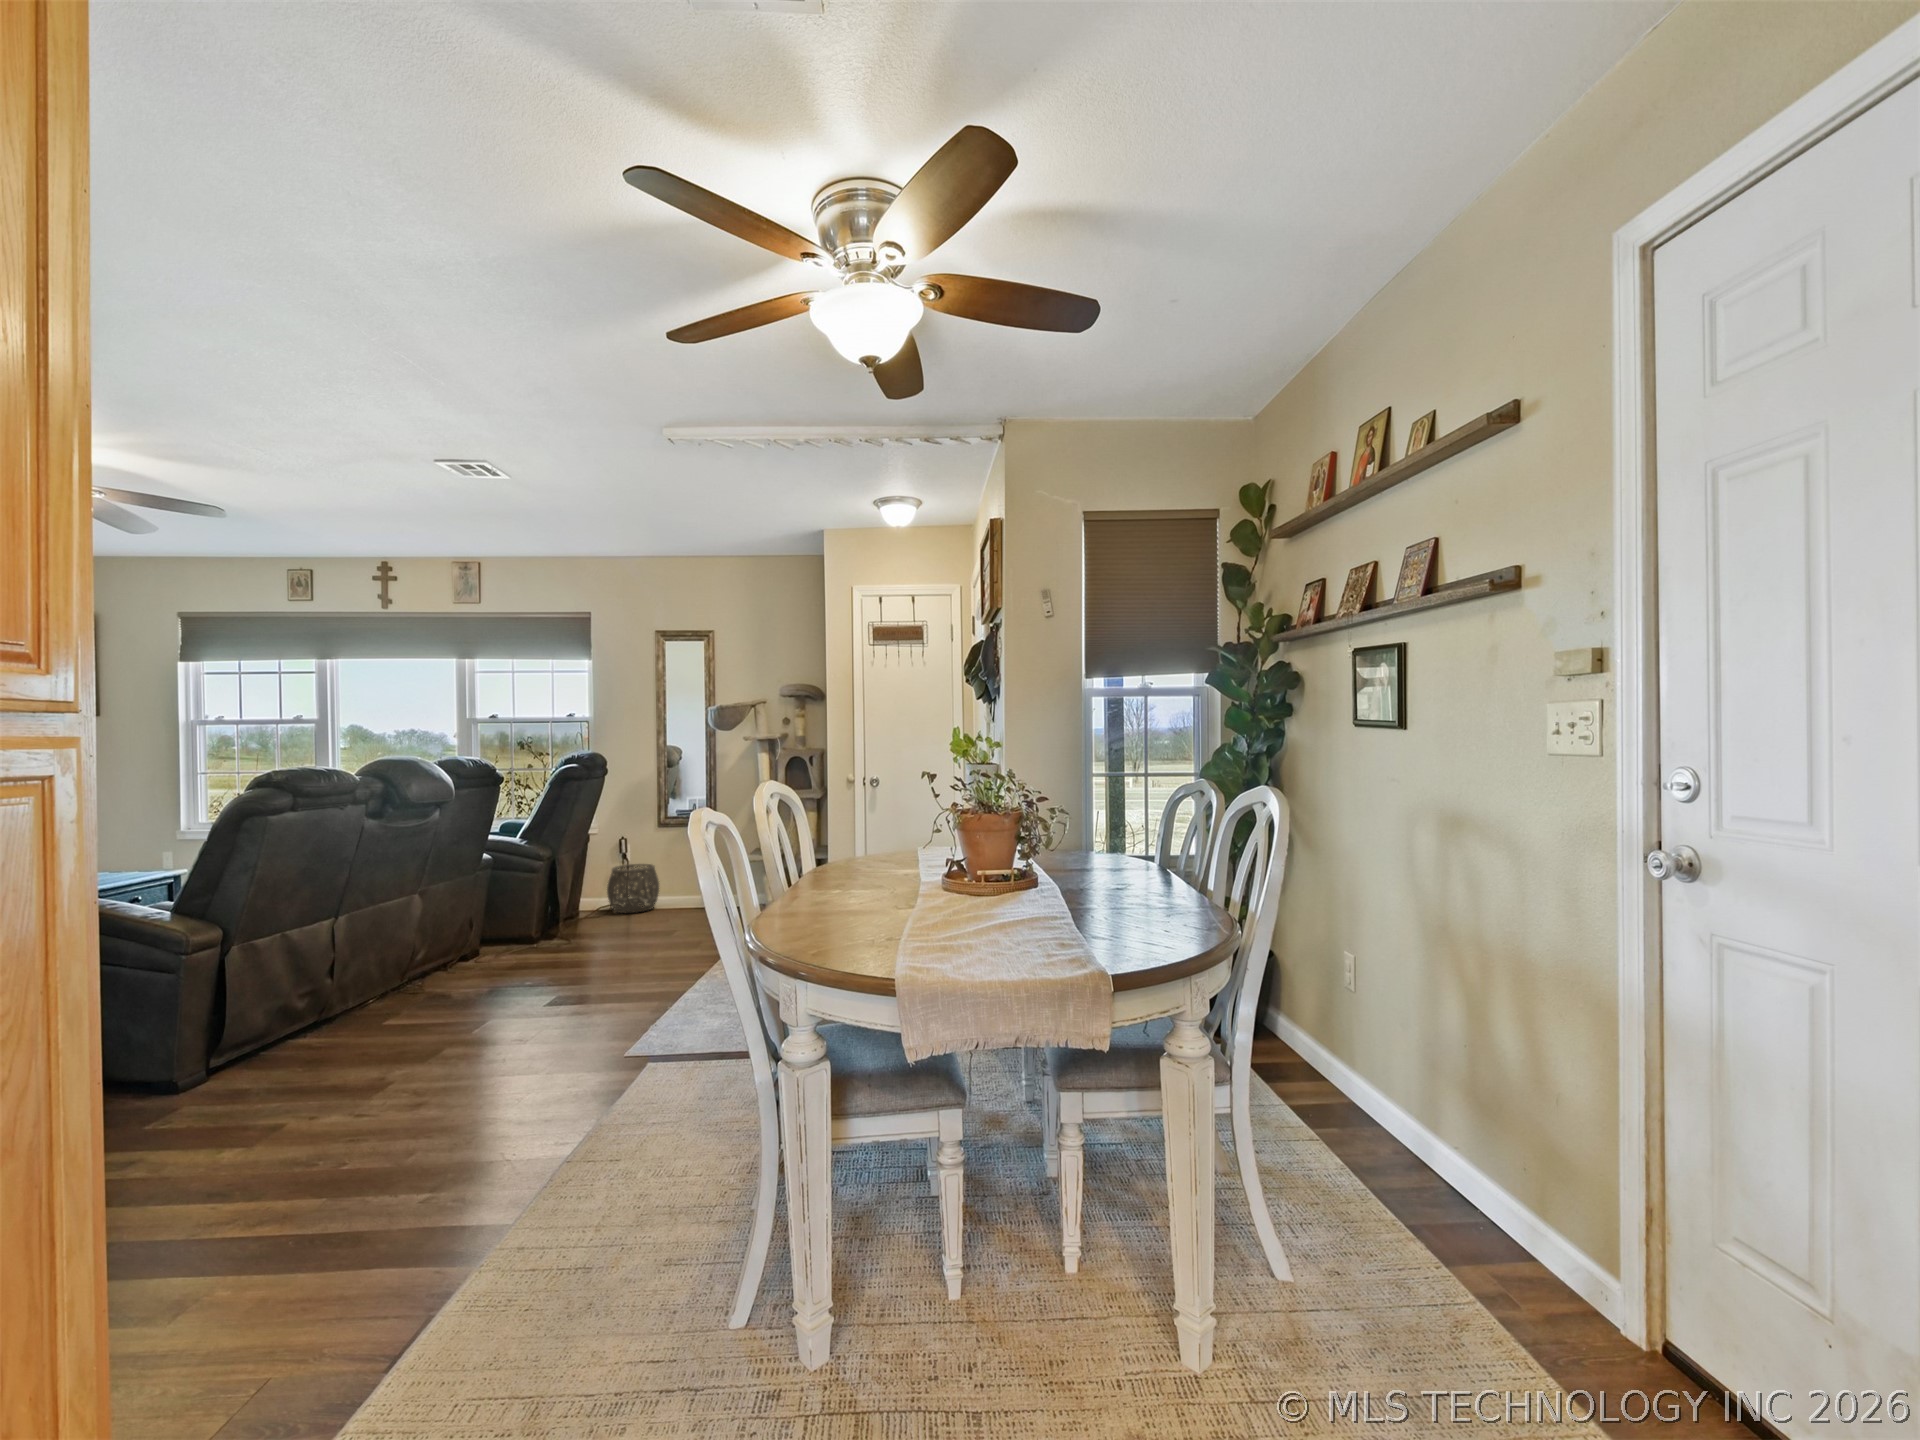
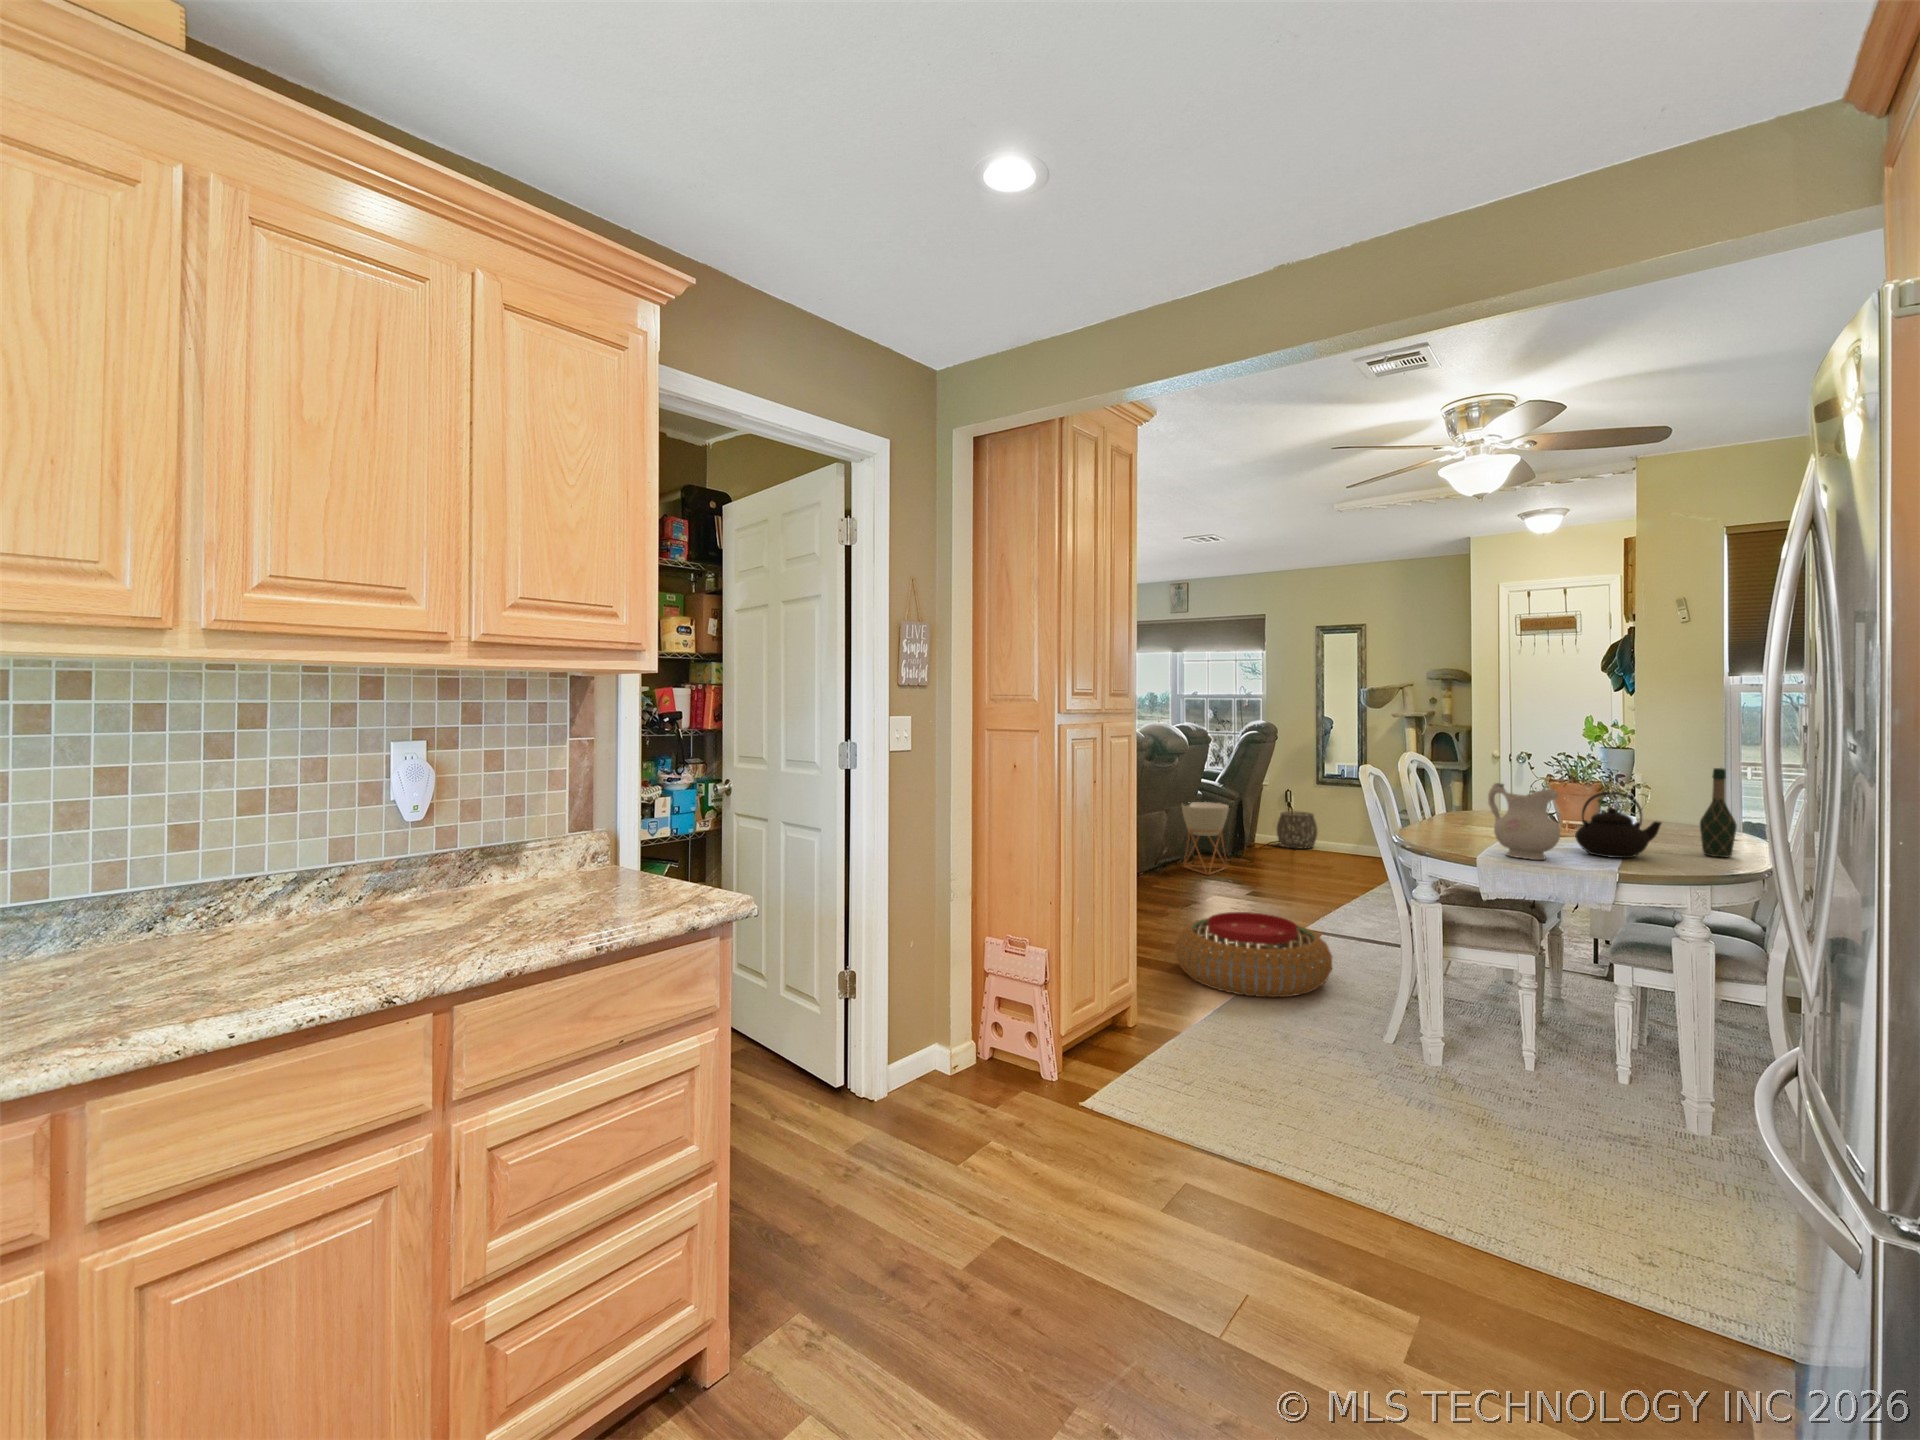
wine bottle: none [1148,781,1189,908] -> present [1700,768,1737,857]
ceramic pitcher: none [903,826,1014,963] -> present [1488,783,1560,860]
teapot: none [1018,826,1120,934] -> present [1575,792,1661,858]
planter: none [448,869,526,982] -> present [1182,802,1229,875]
pouf: none [319,1089,653,1312] -> present [1175,912,1332,997]

